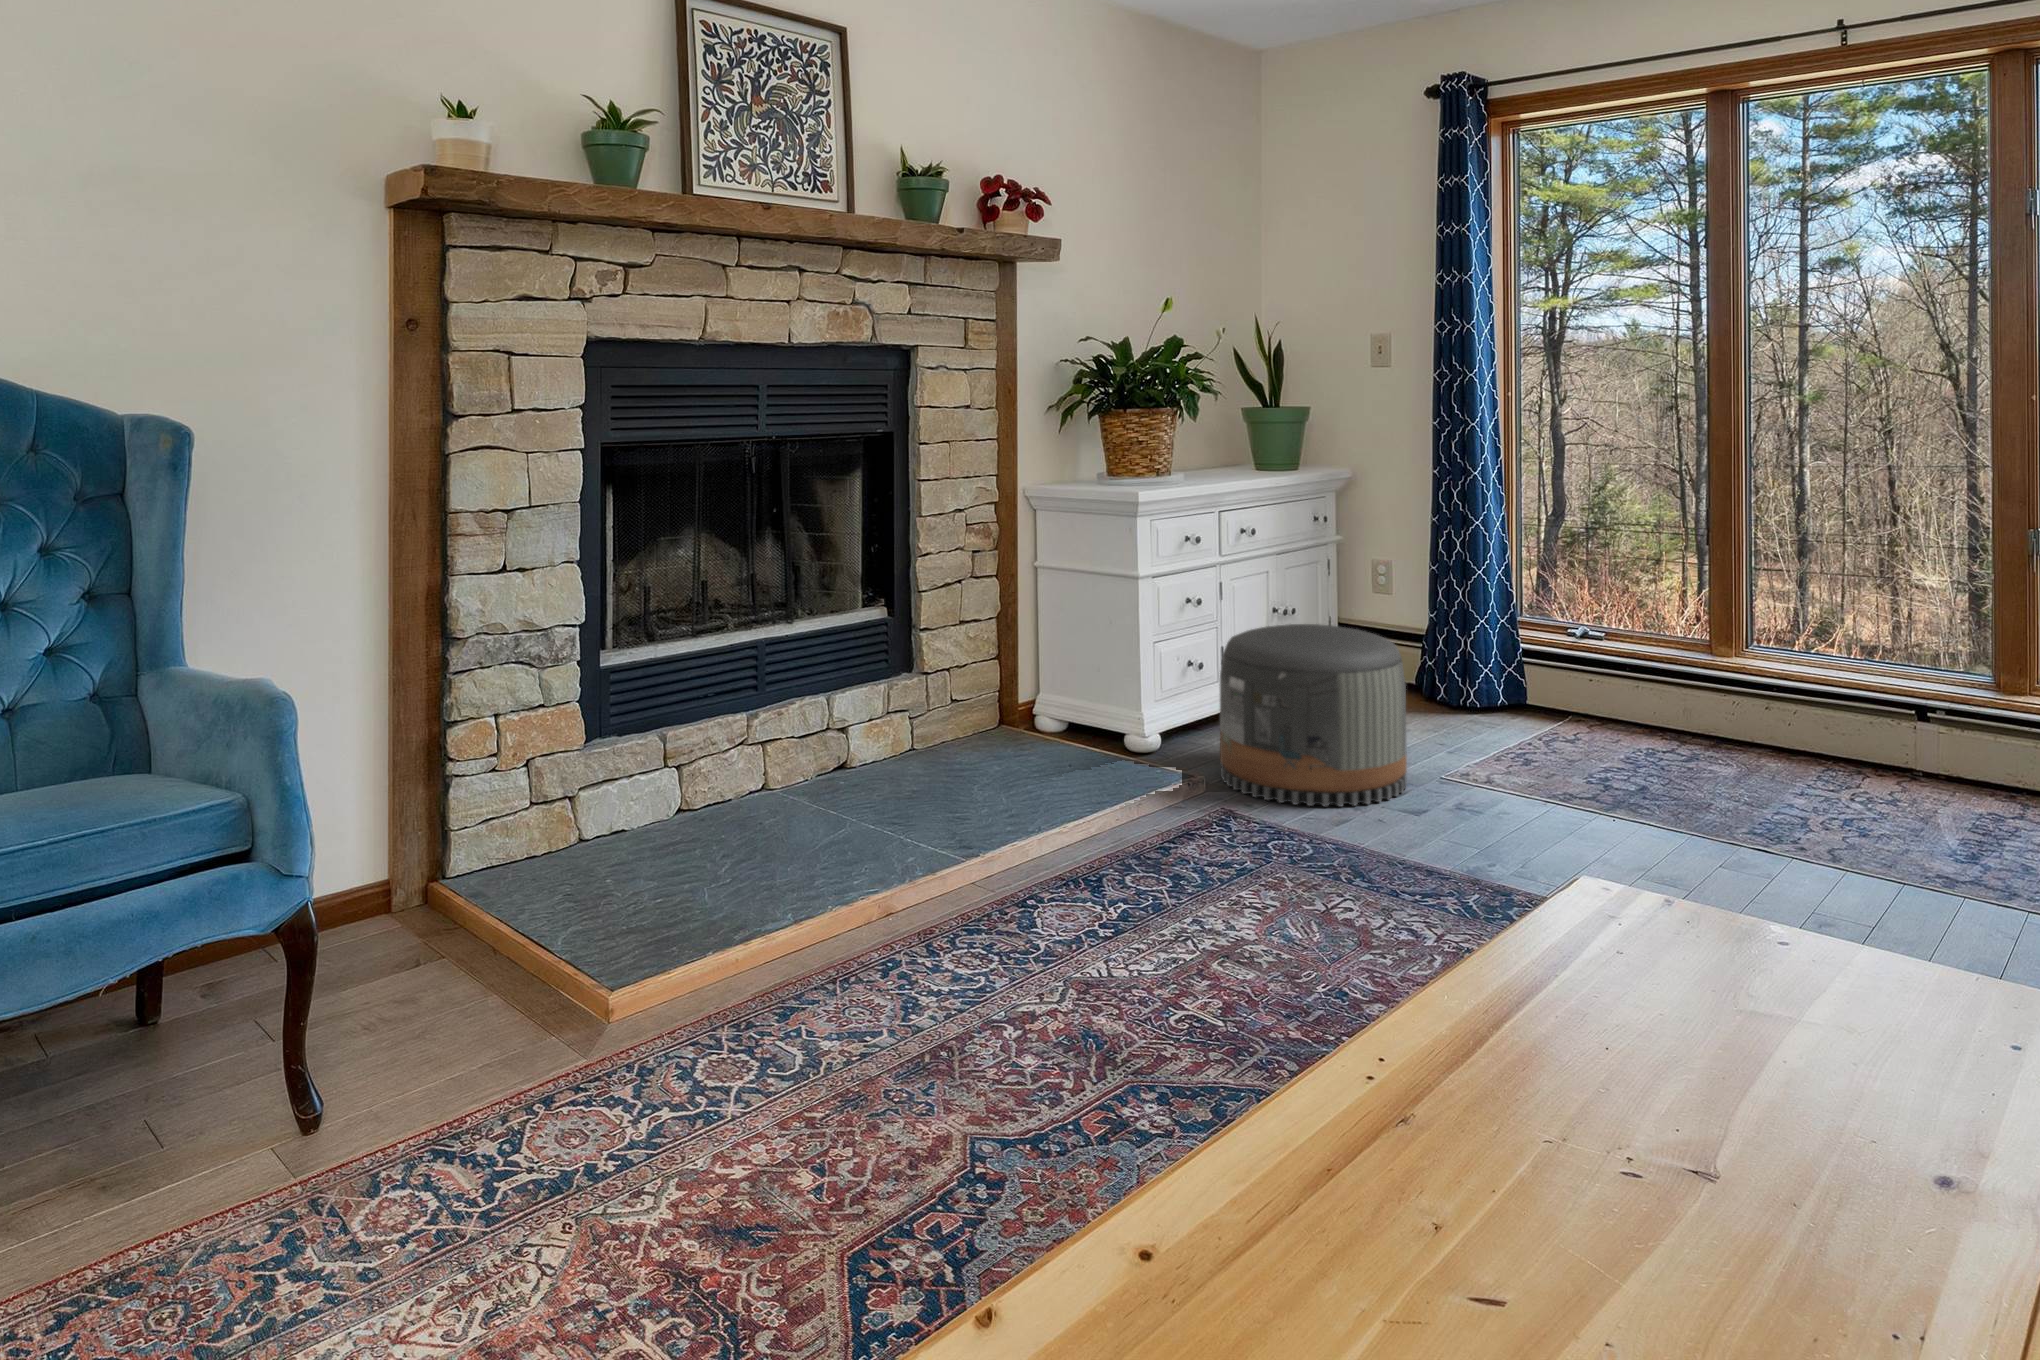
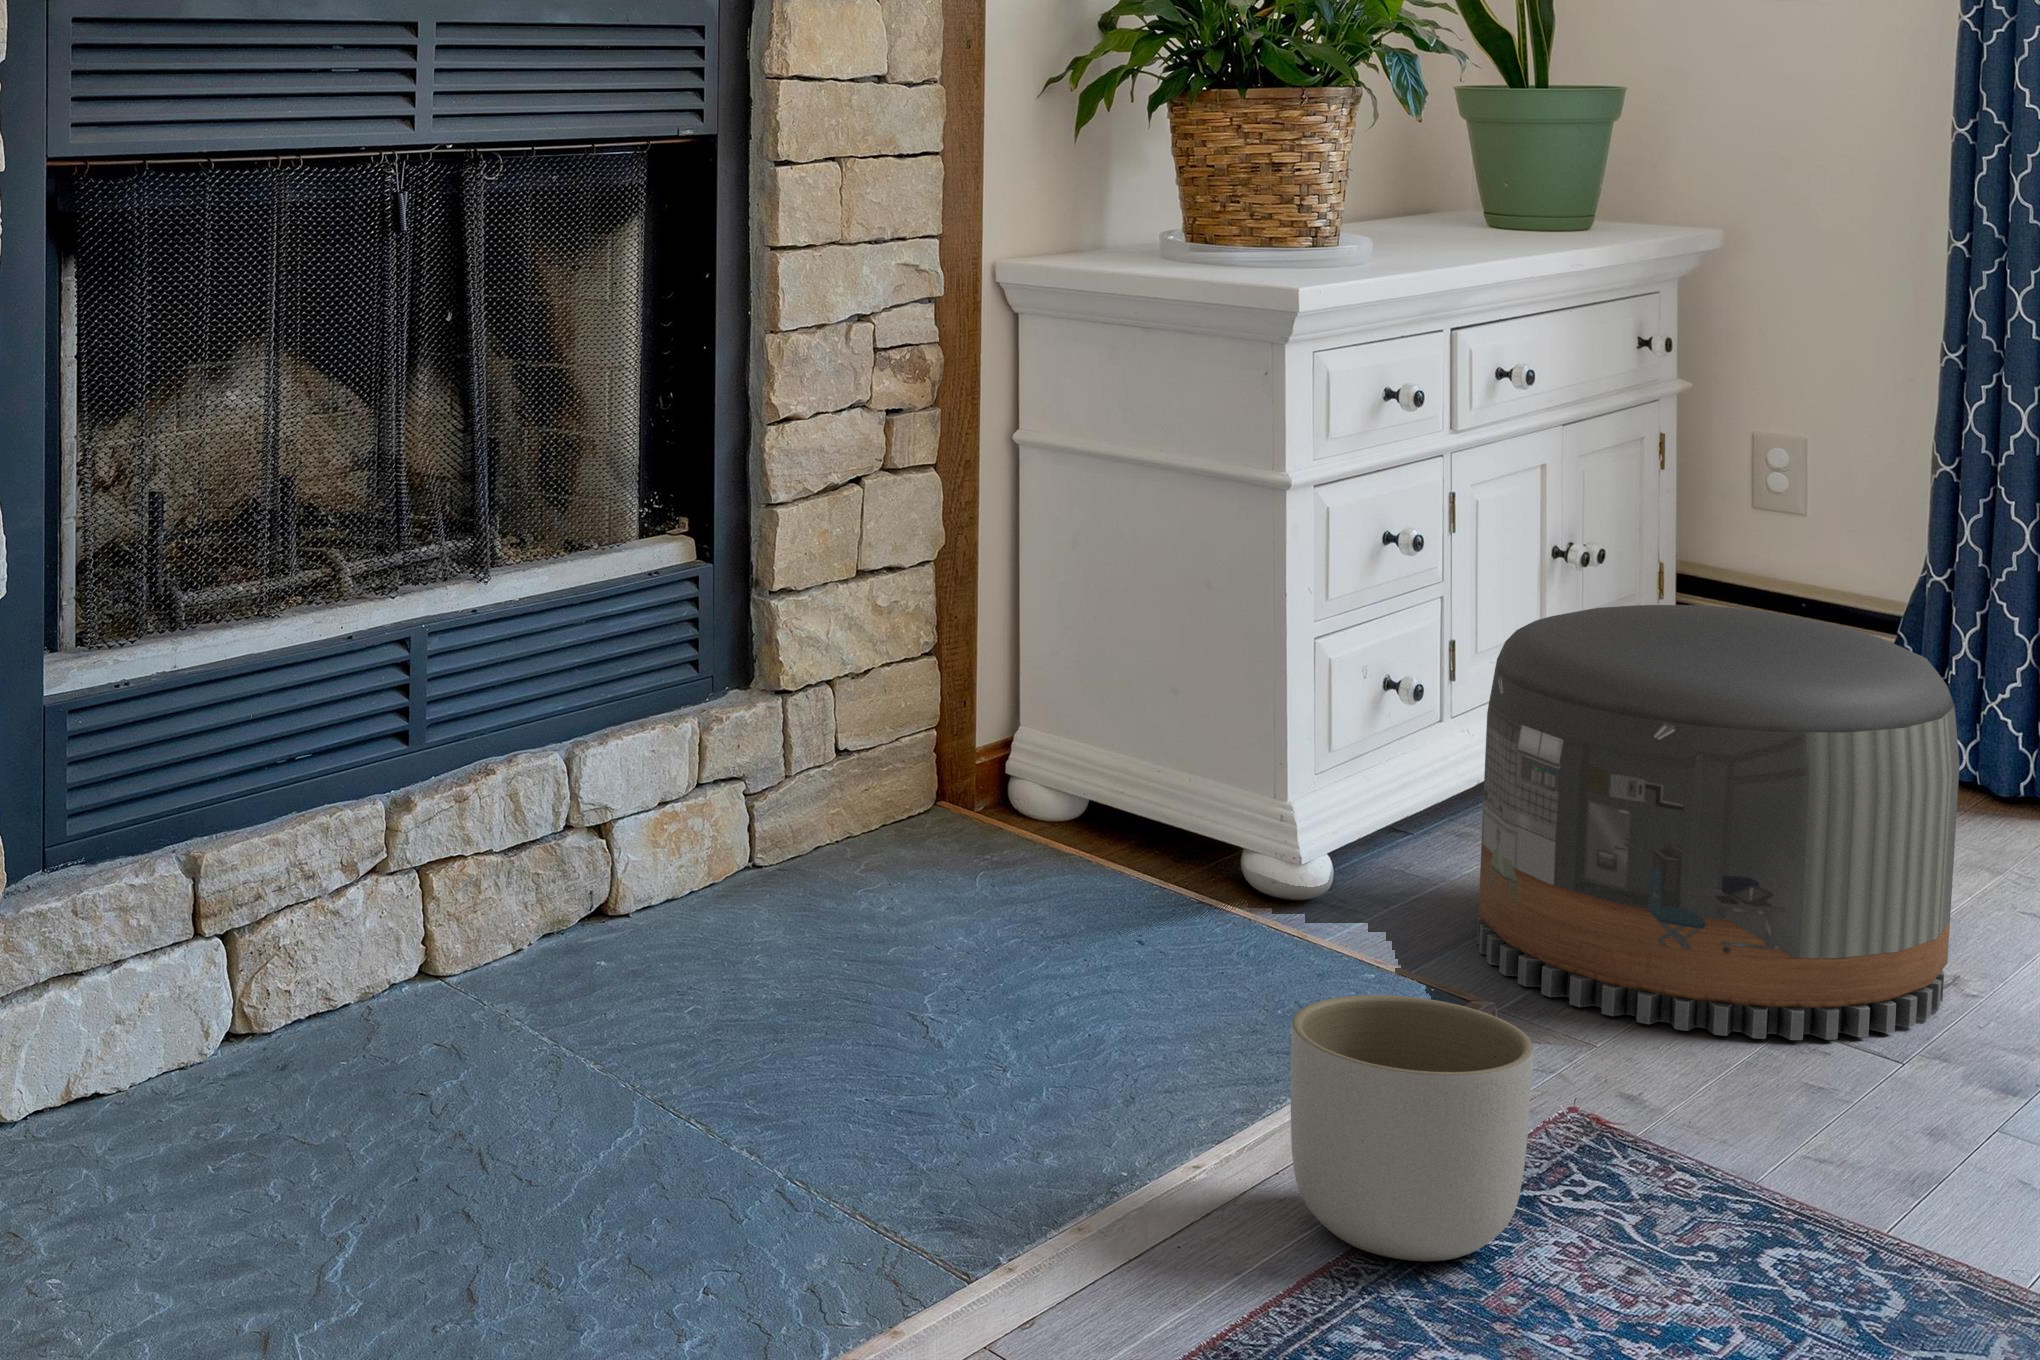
planter: none [1109,786,1204,897] -> present [1291,995,1533,1261]

